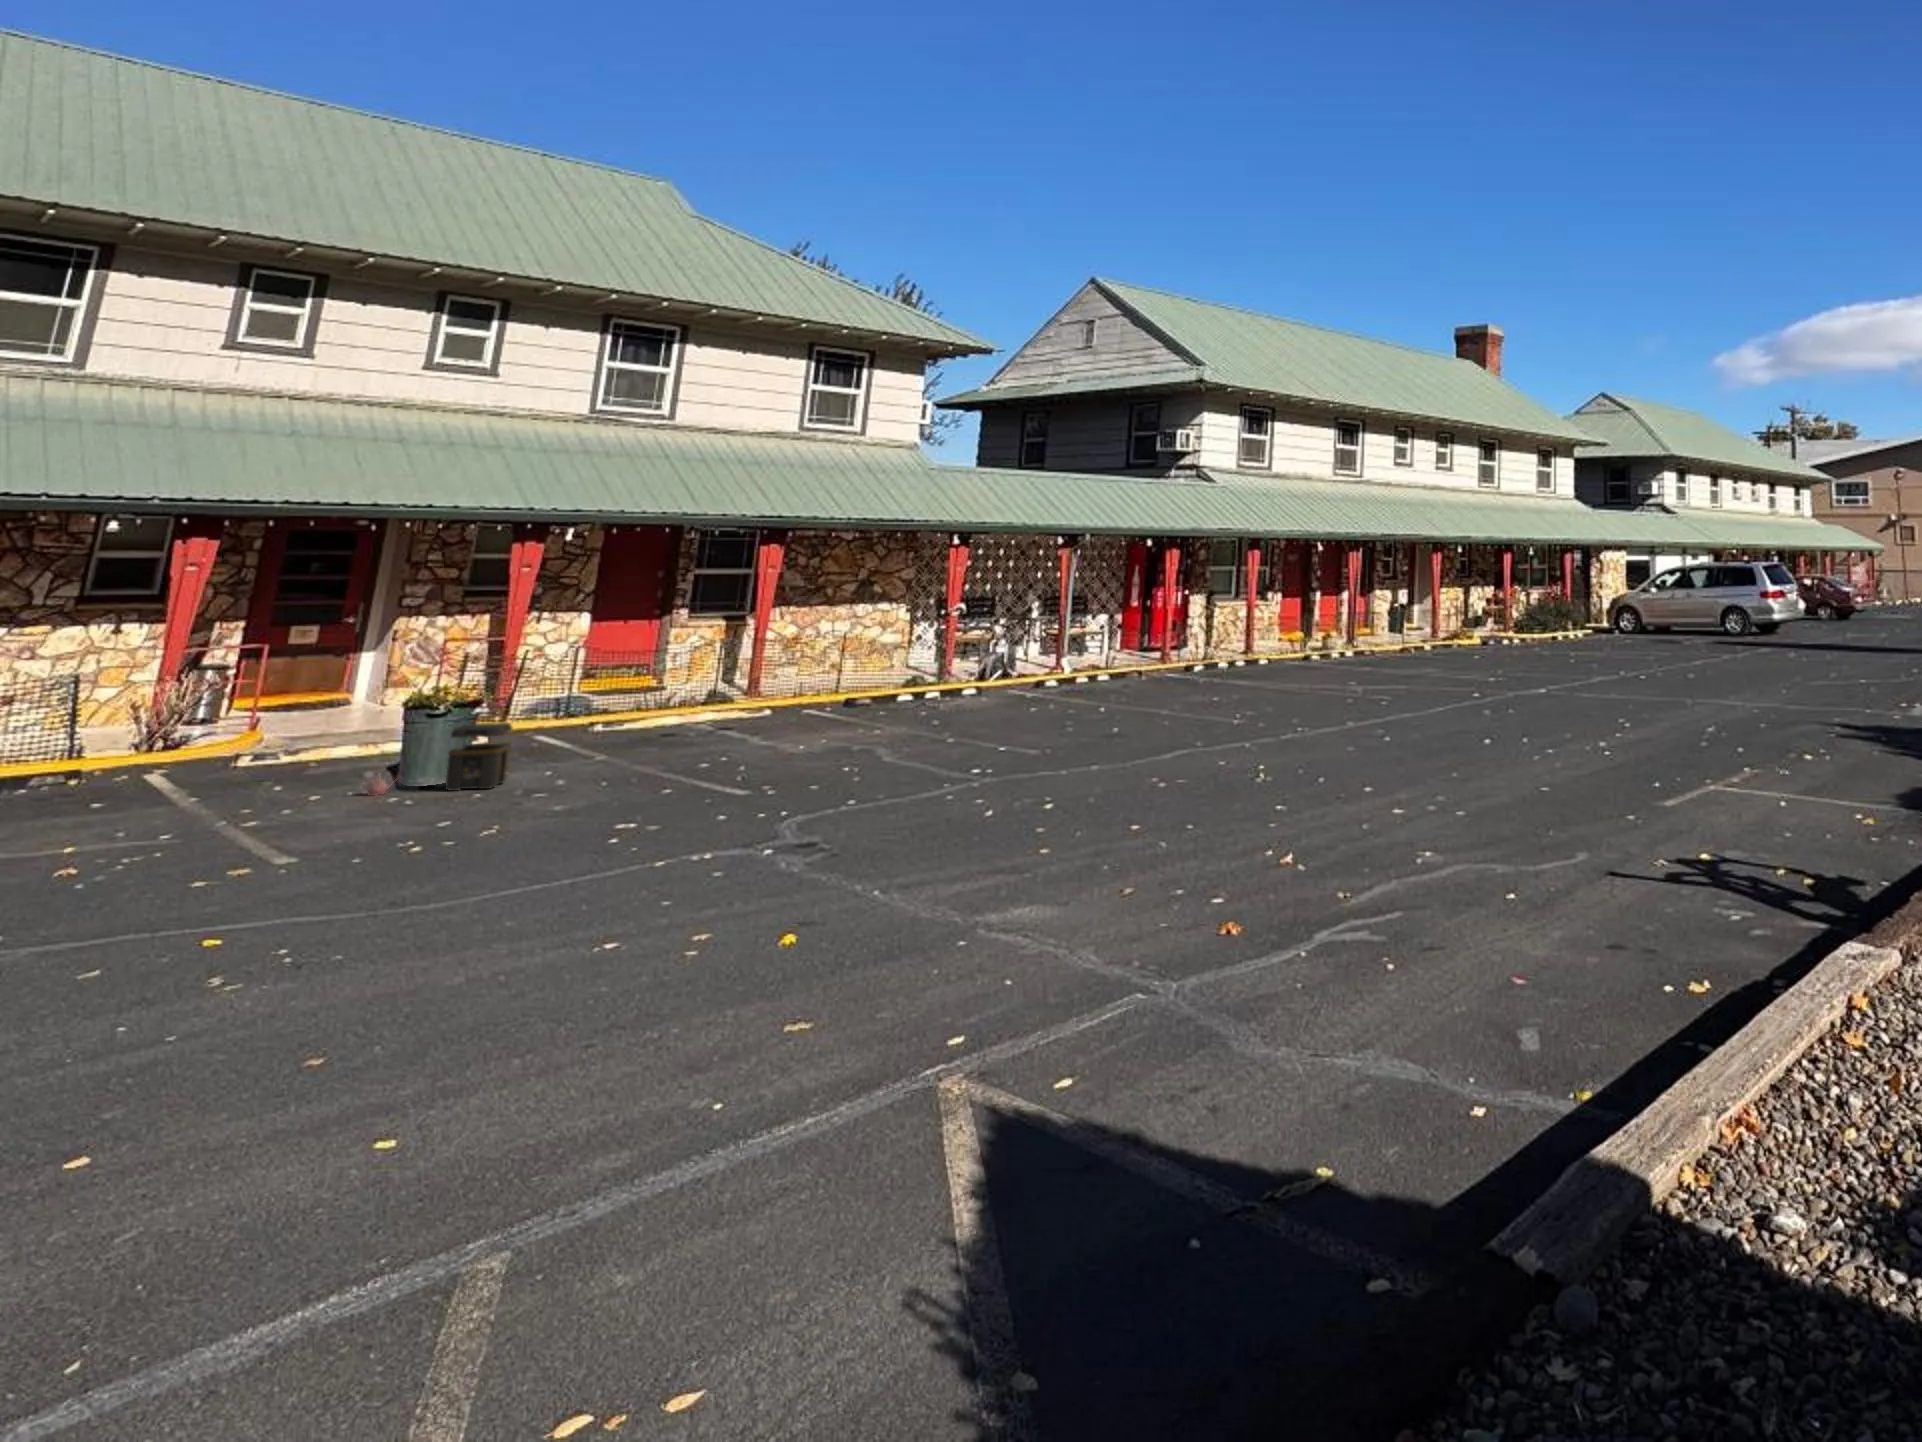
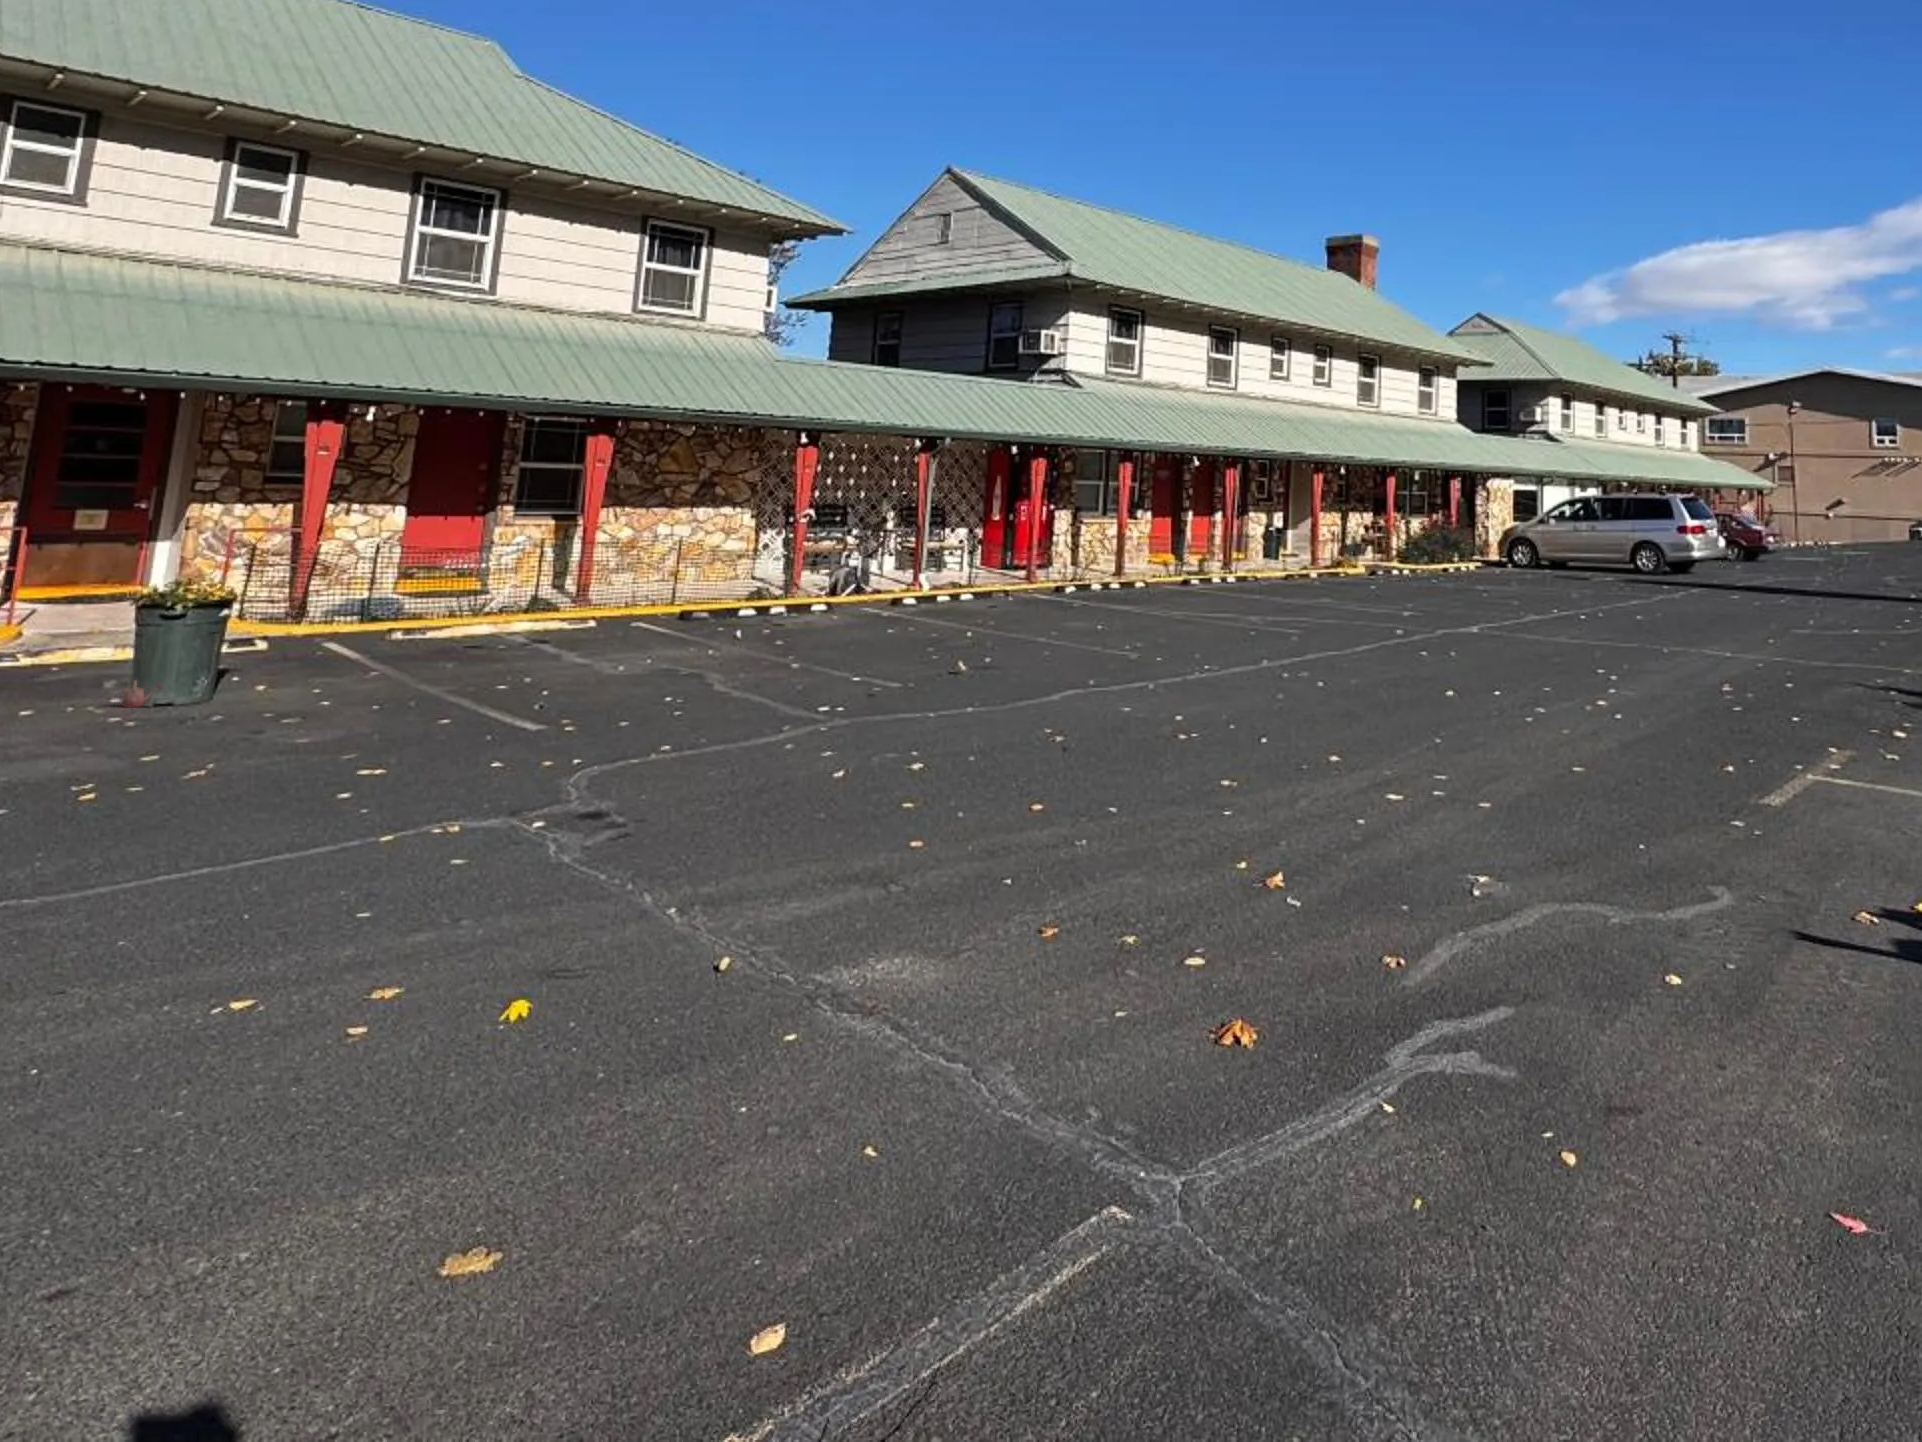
toolbox: present [446,722,513,791] -> none [214,625,294,704]

